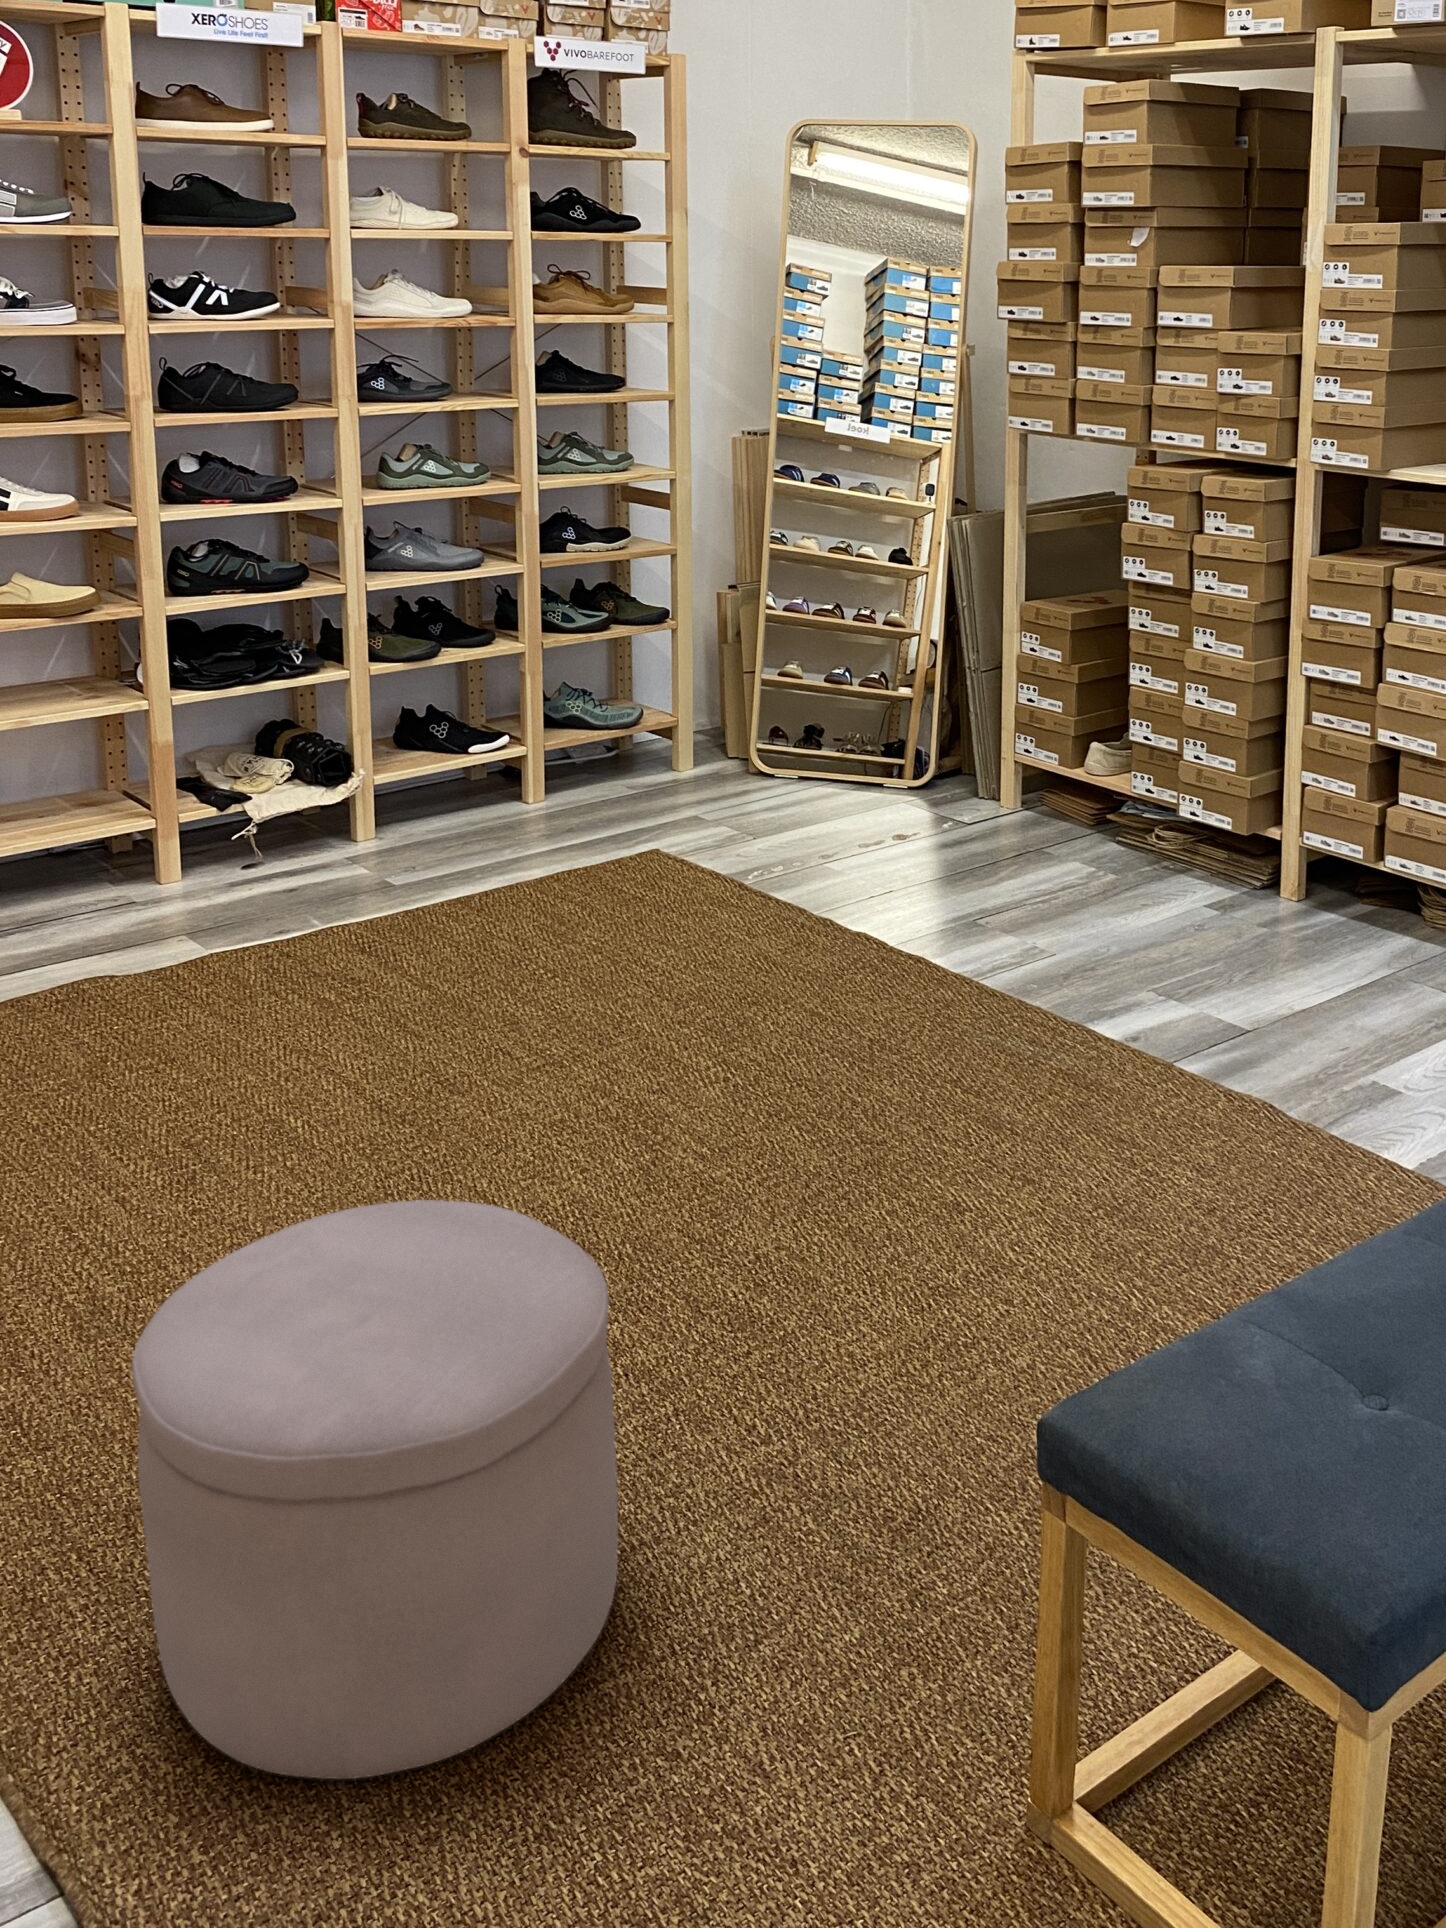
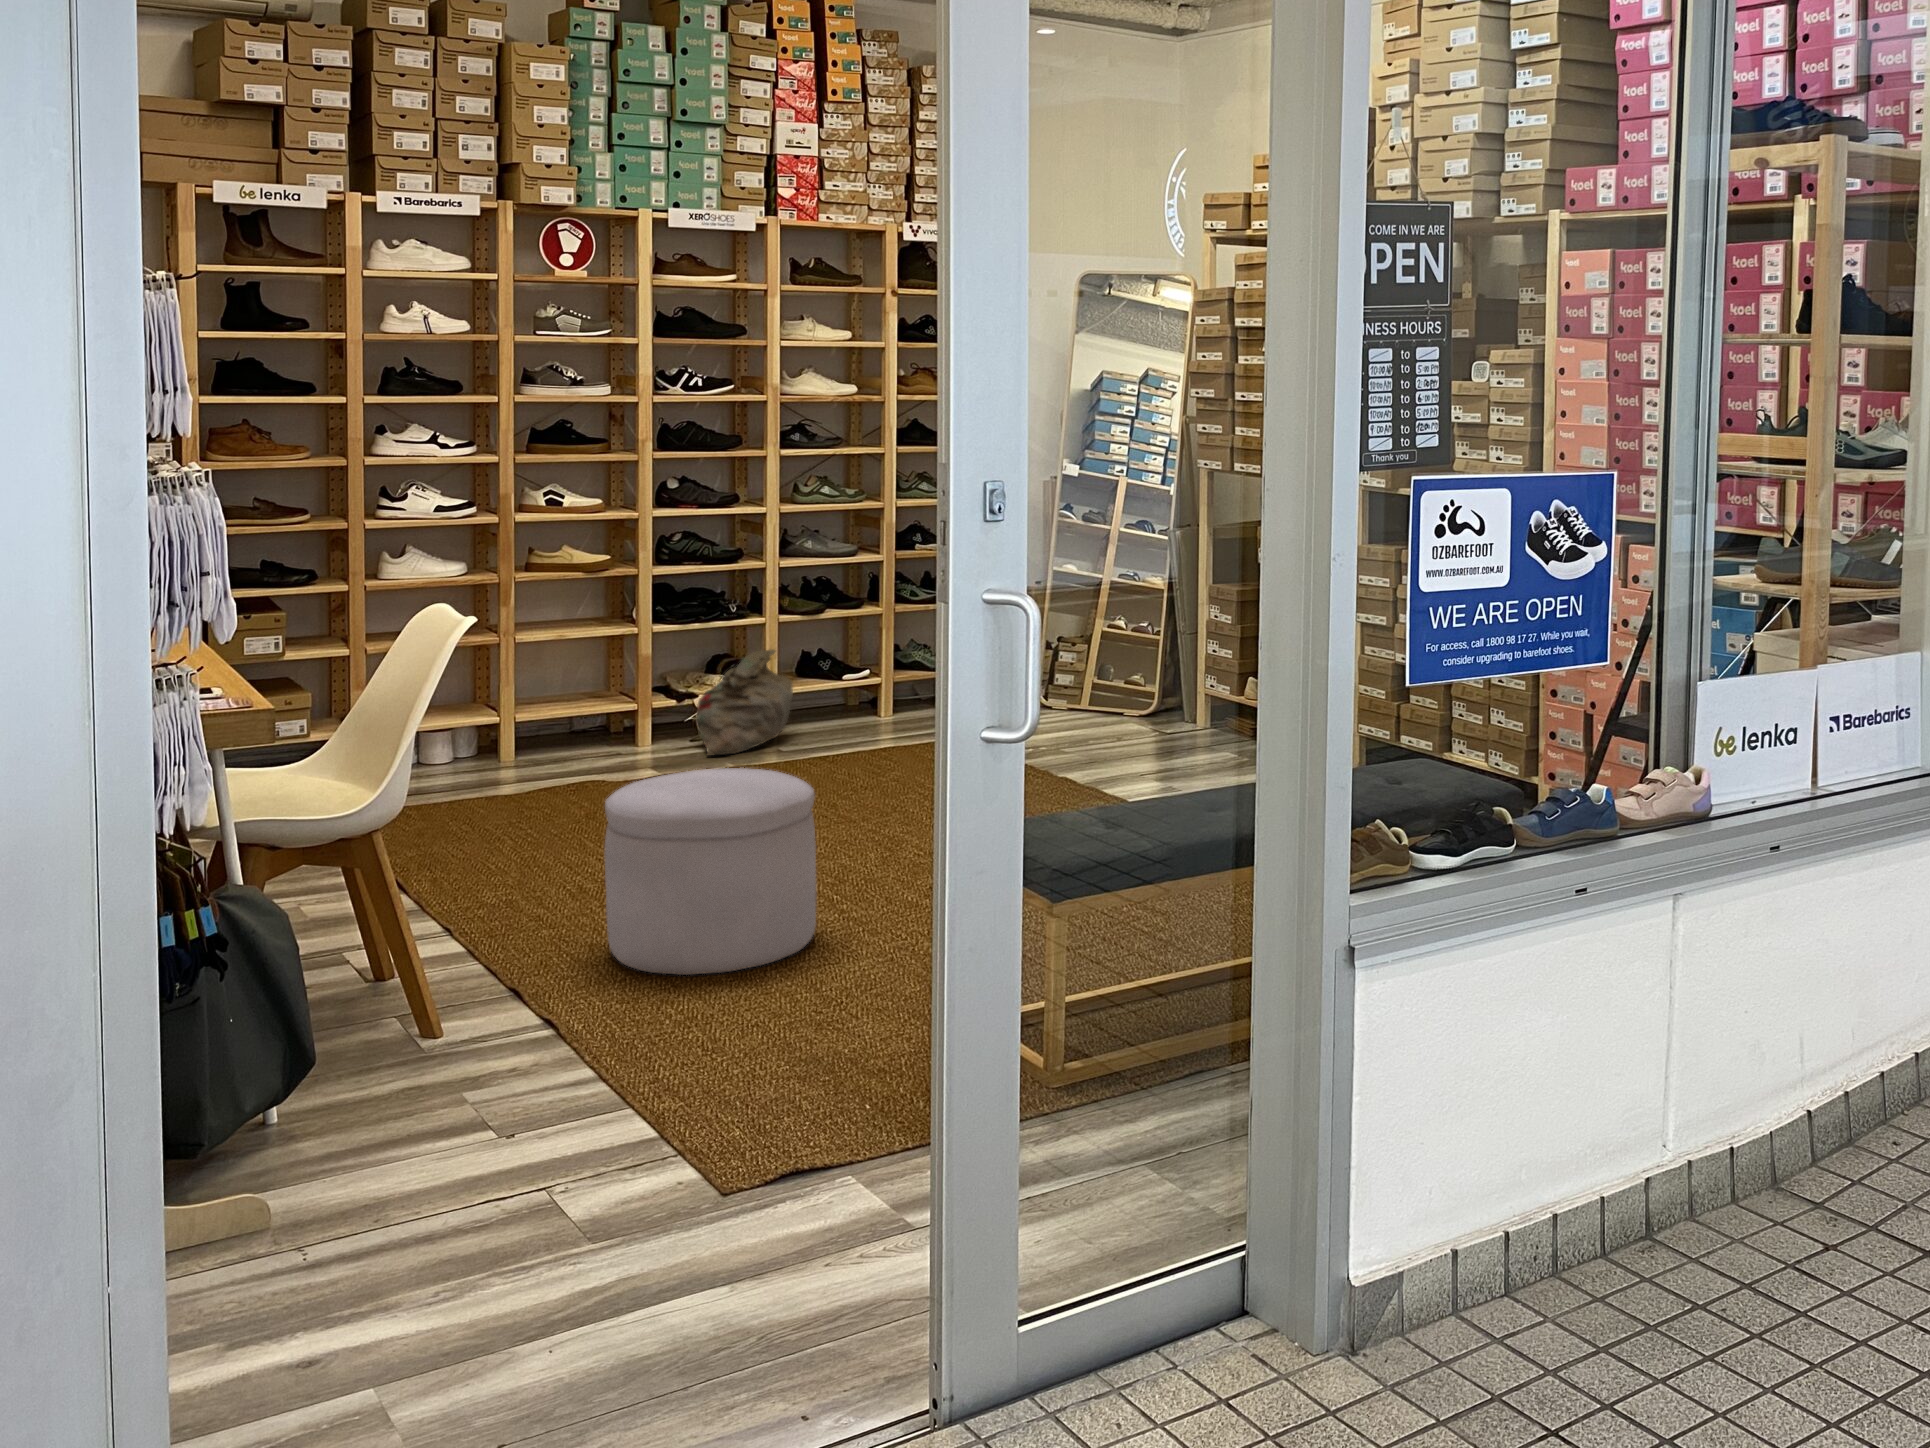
bag: none [254,726,406,916] -> present [697,649,793,756]

